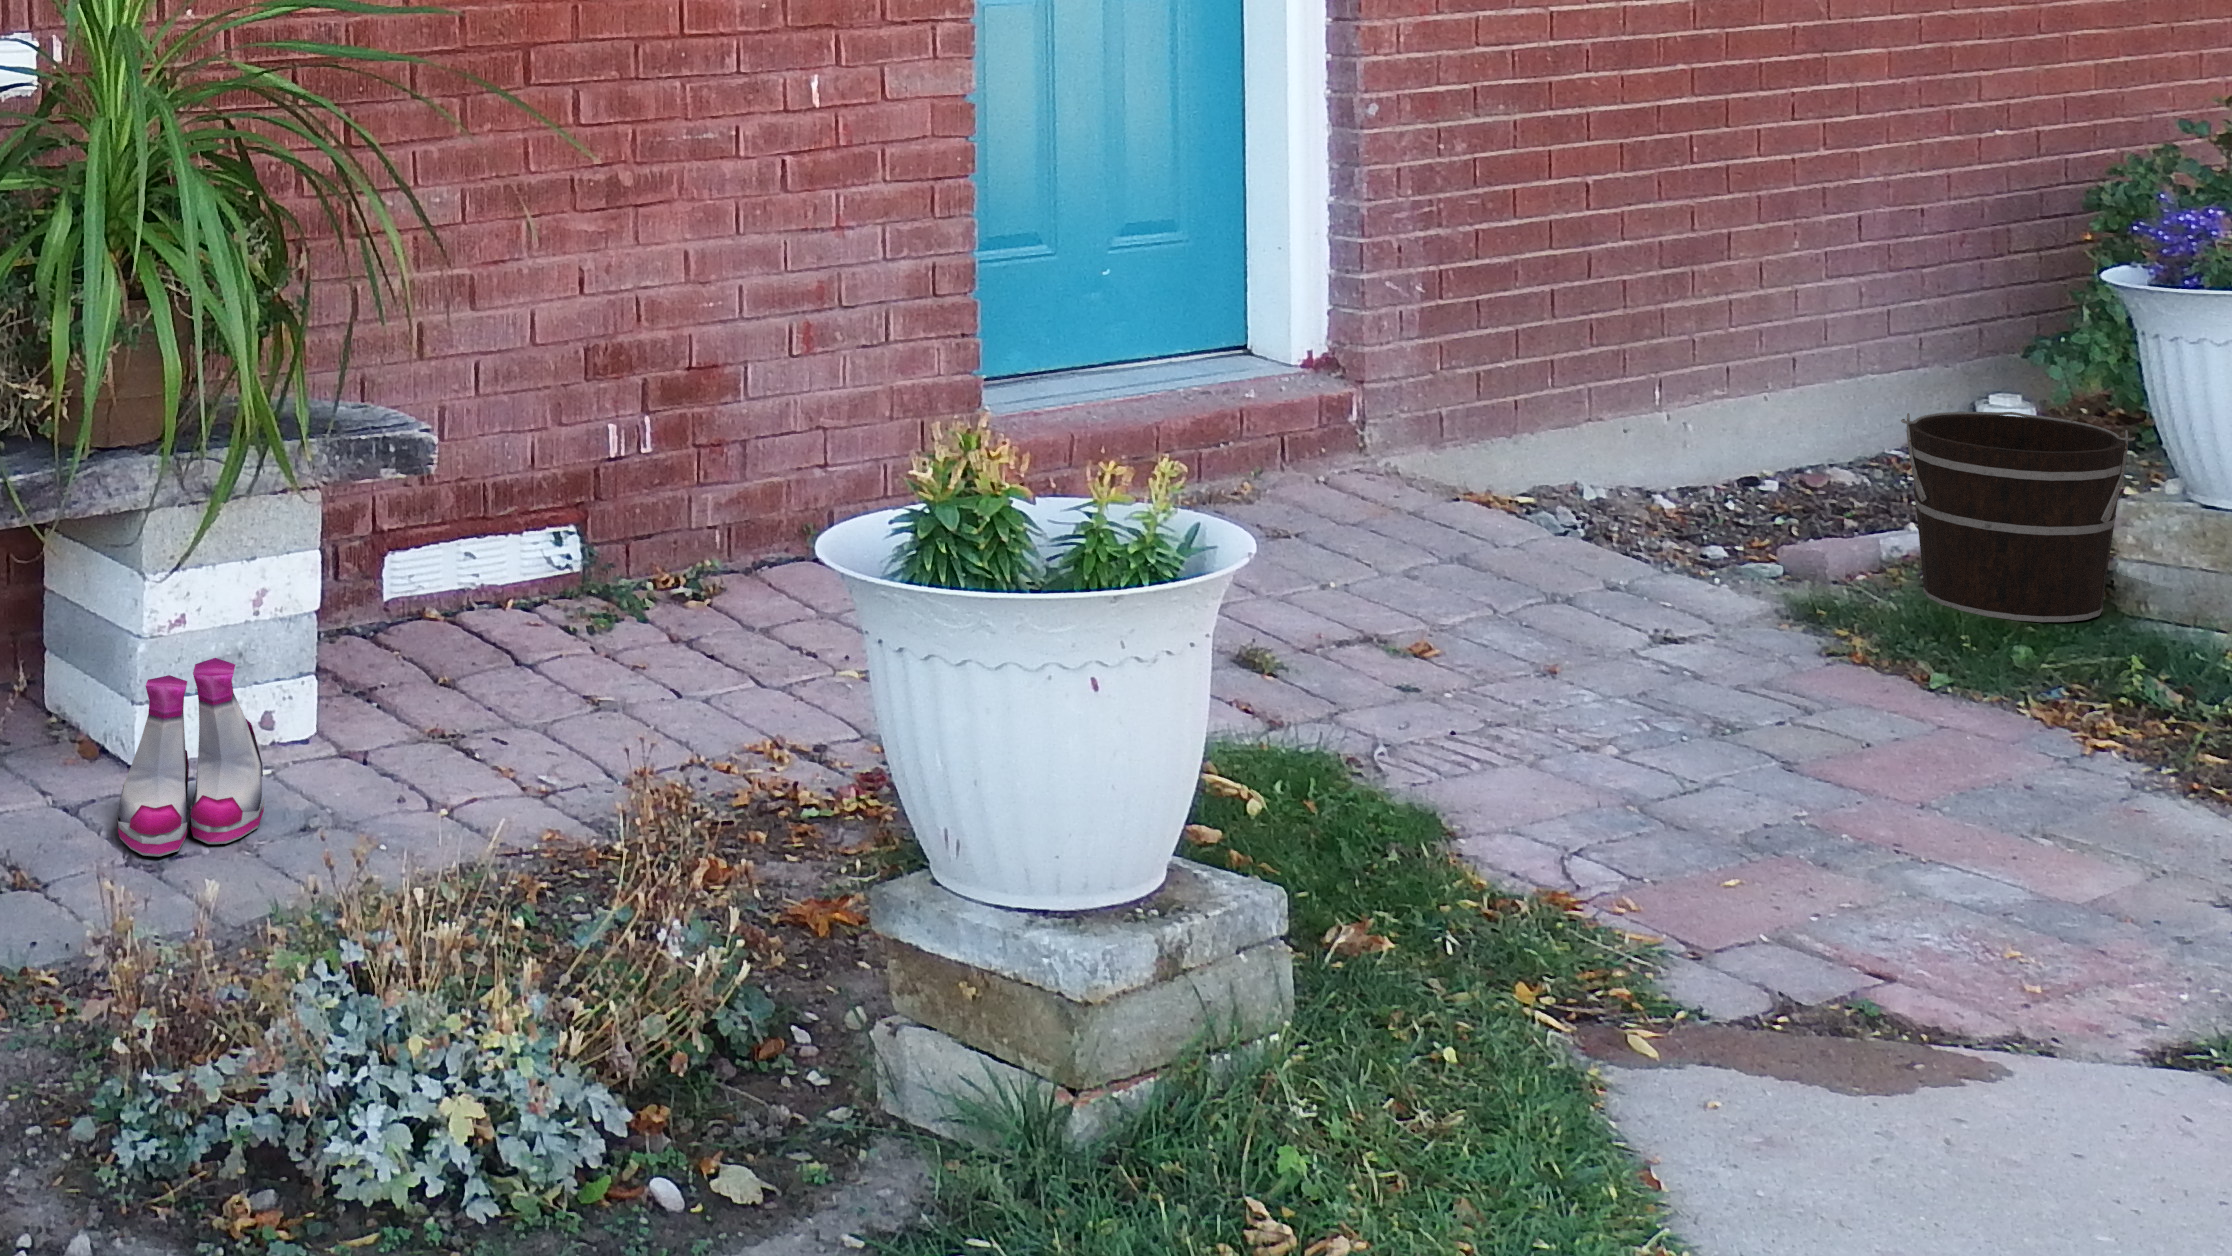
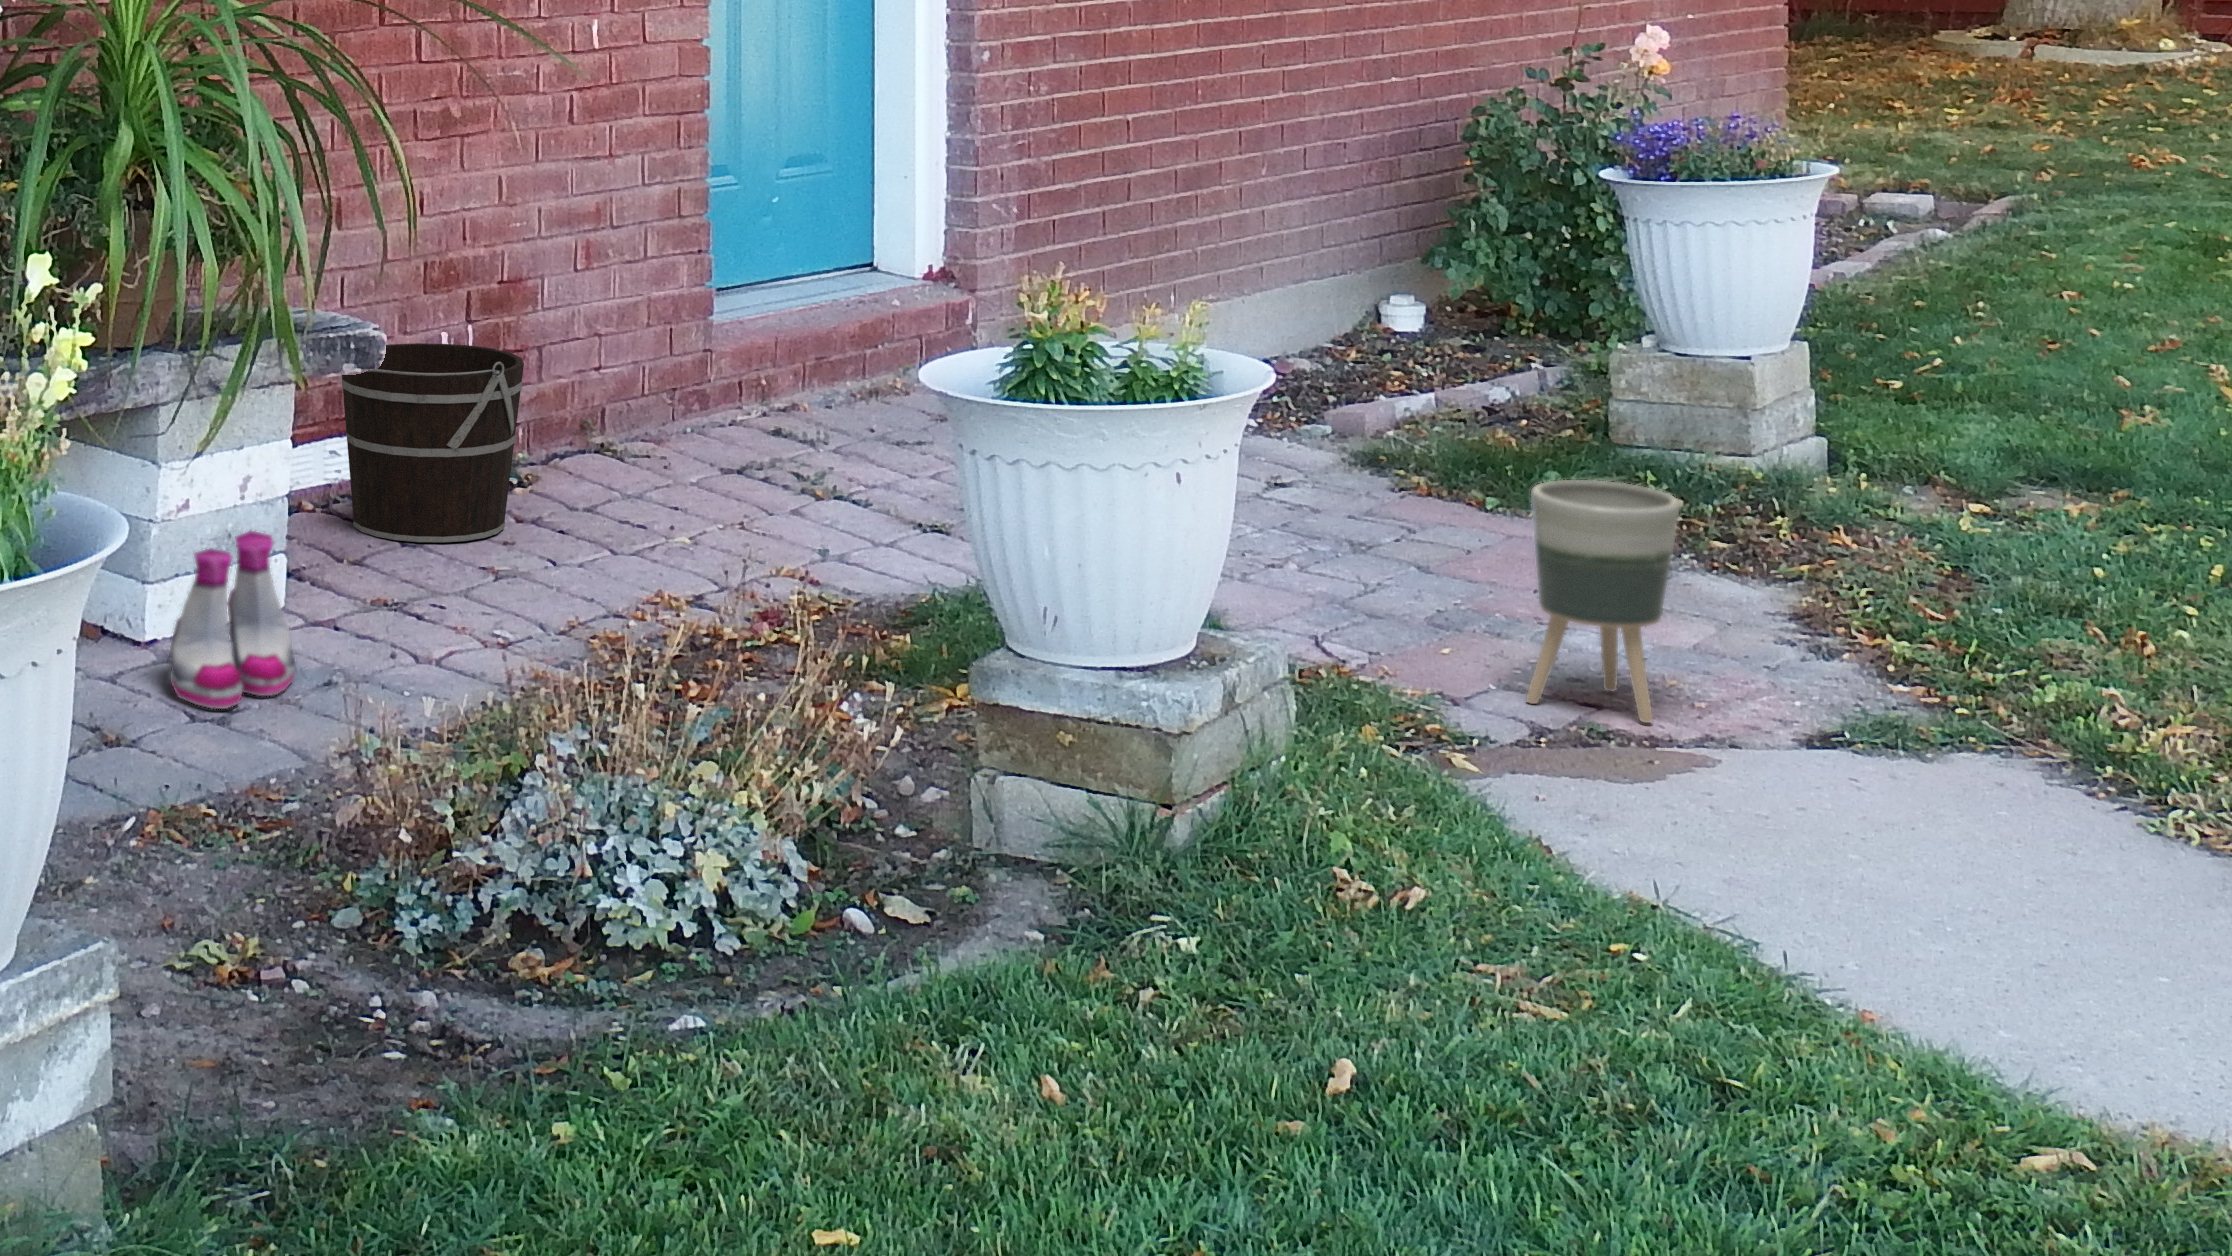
bucket: present [1901,412,2135,622] -> present [342,343,524,542]
planter: none [1823,686,2034,1015] -> present [1526,480,1680,723]

